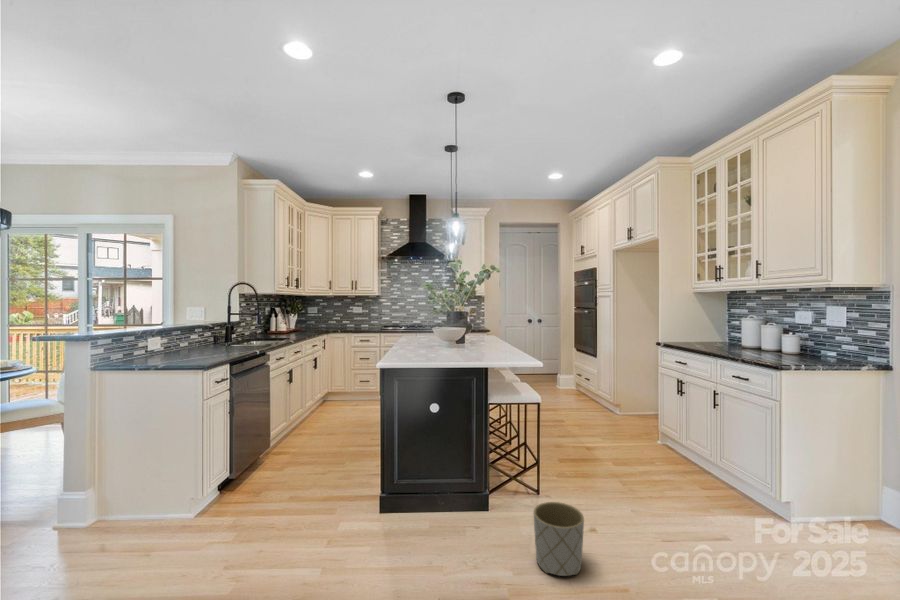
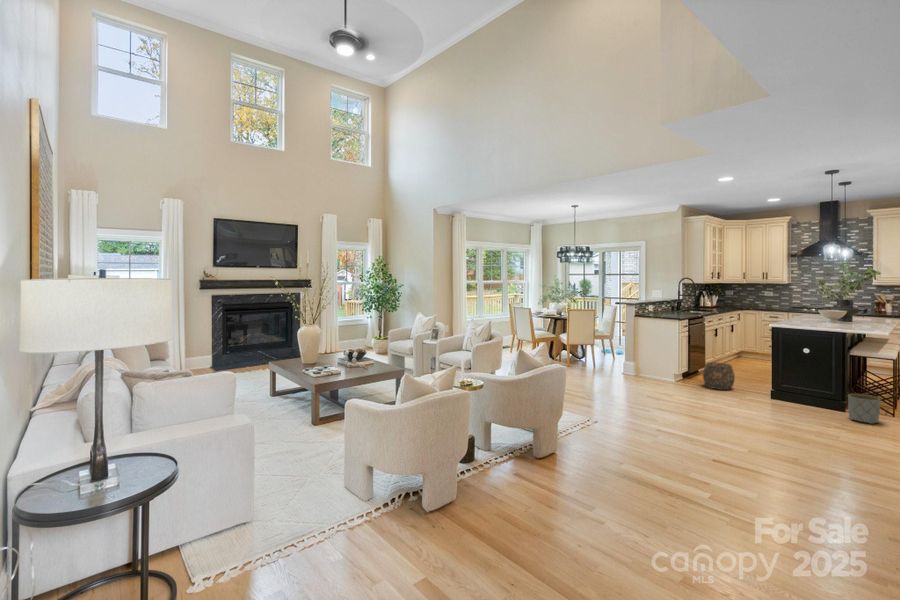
woven basket: none [257,460,324,538] -> present [703,362,735,390]

